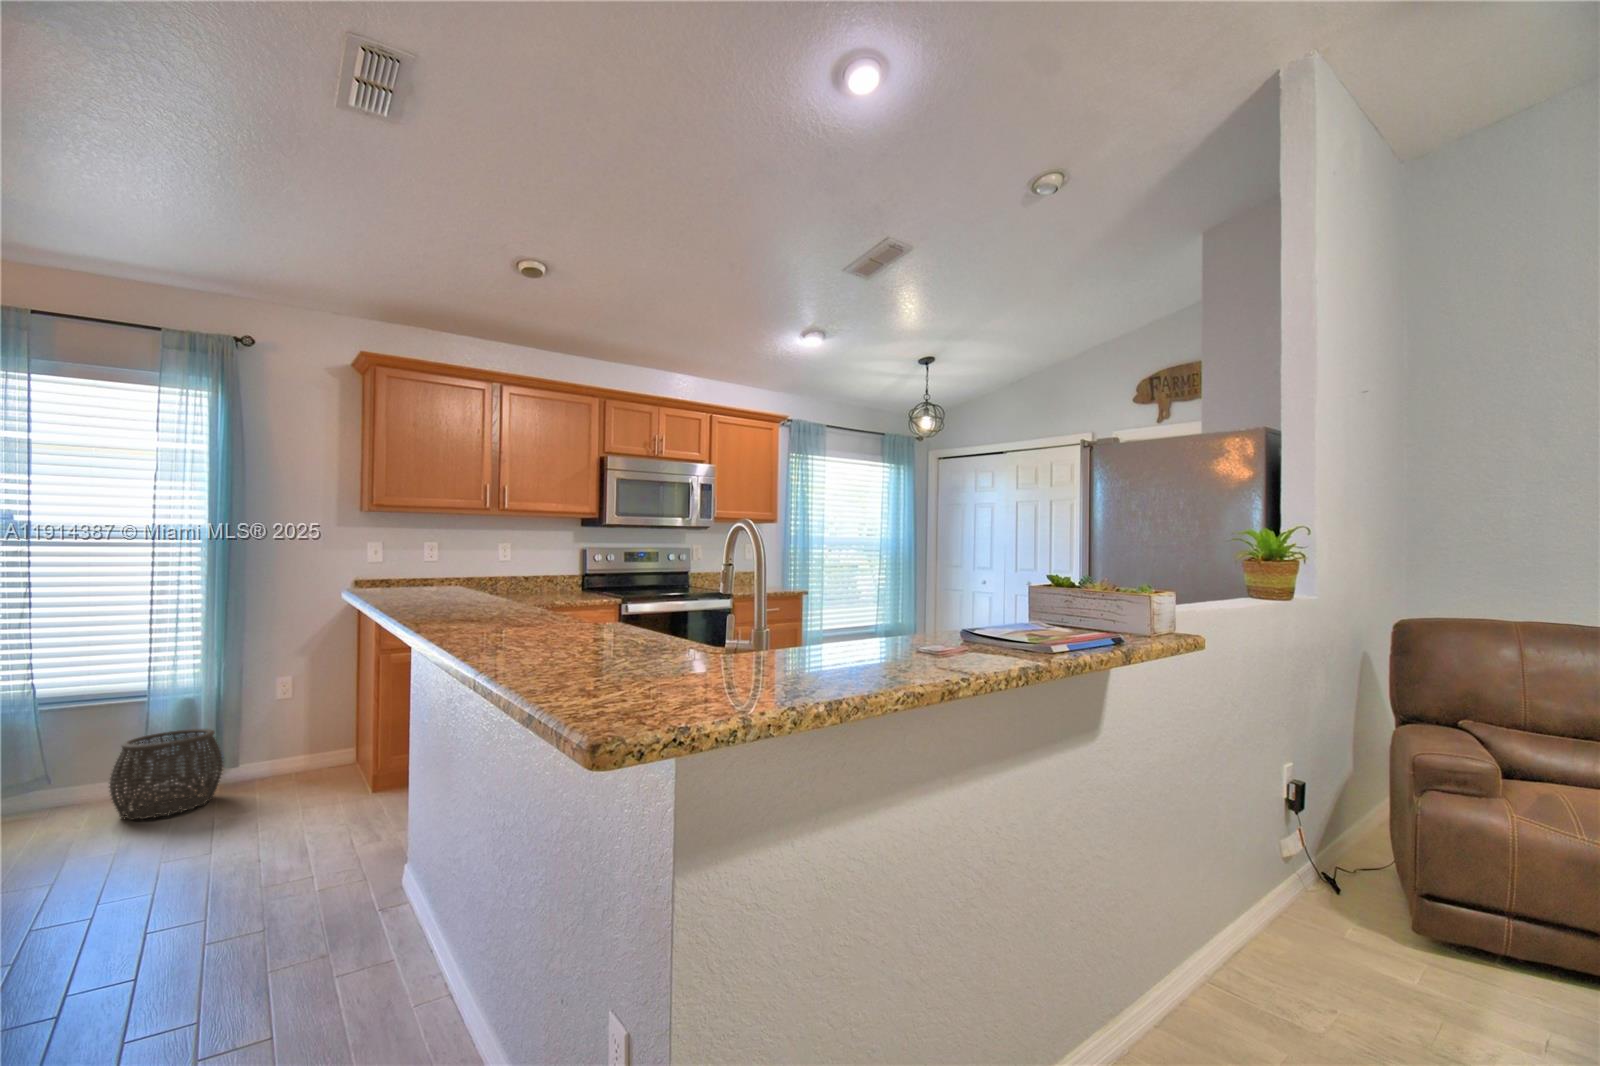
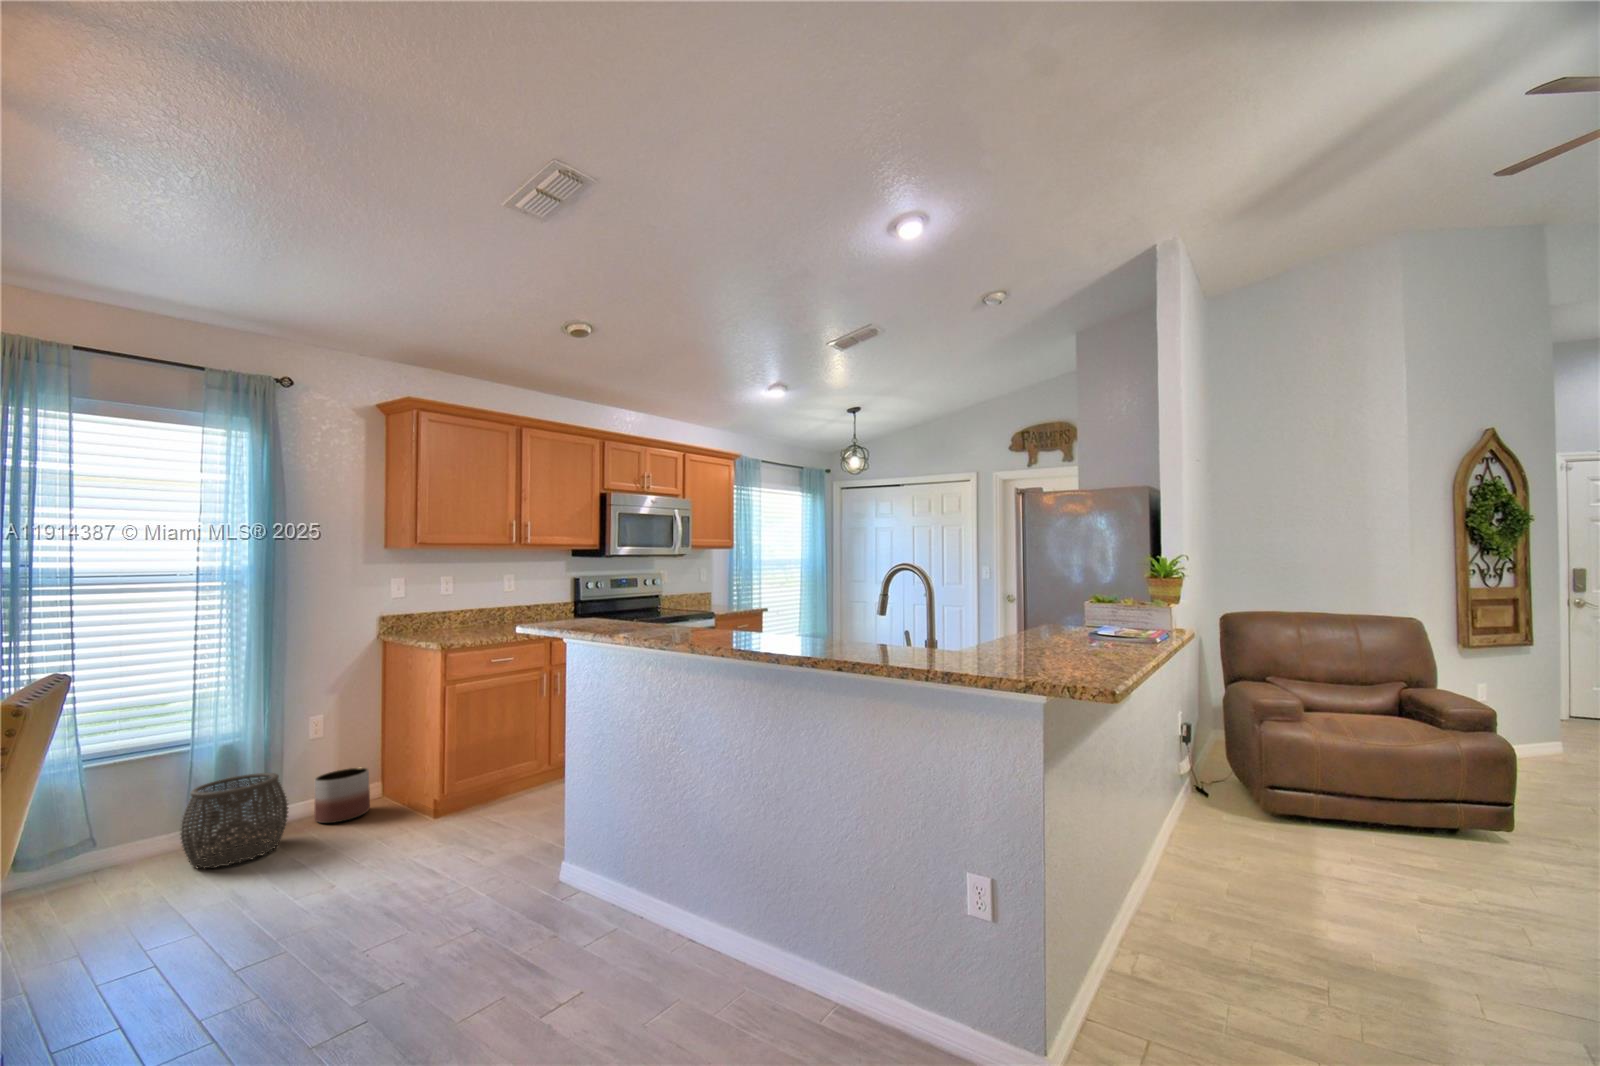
planter: none [270,731,328,785] -> present [314,768,370,823]

